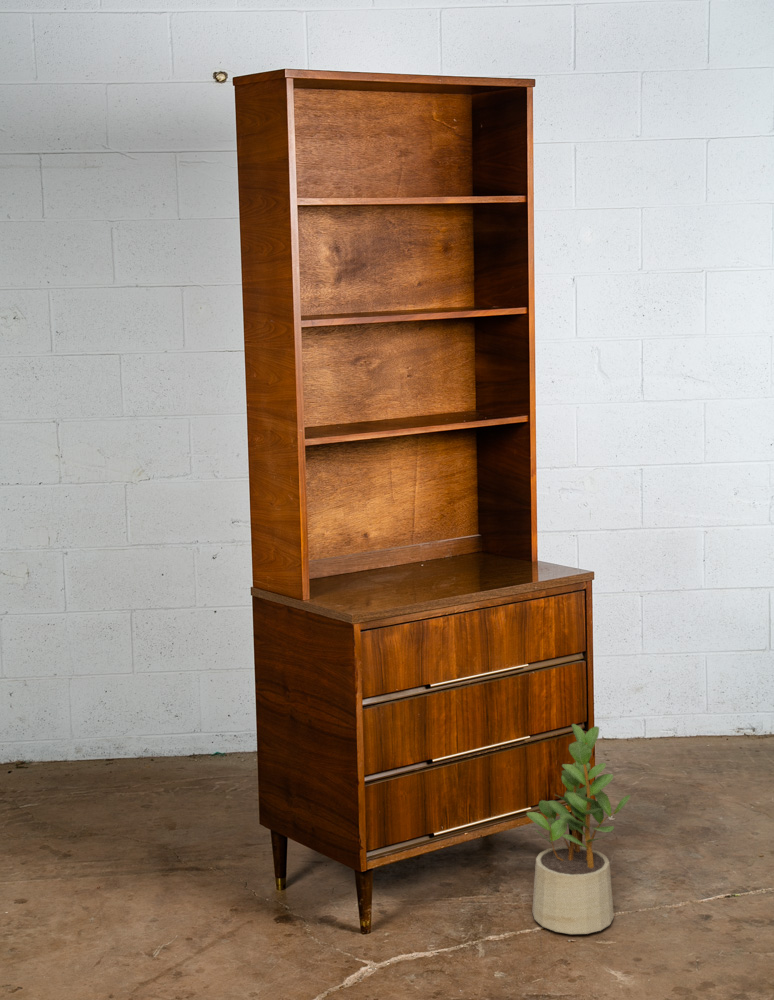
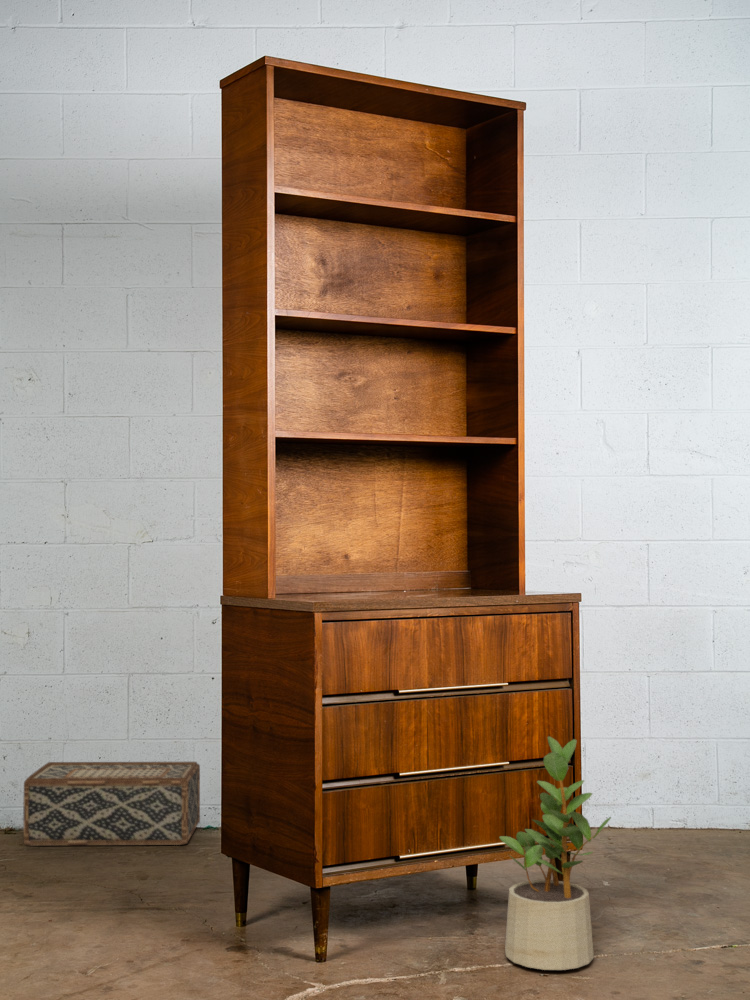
woven basket: none [52,707,218,799] -> present [23,762,200,846]

